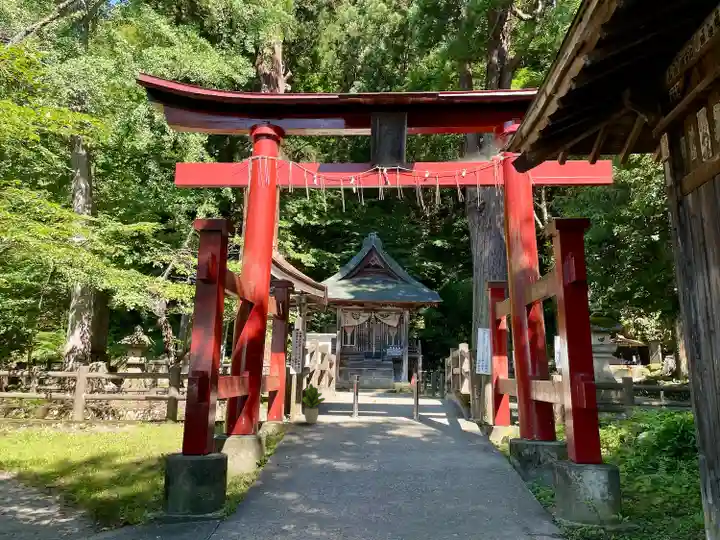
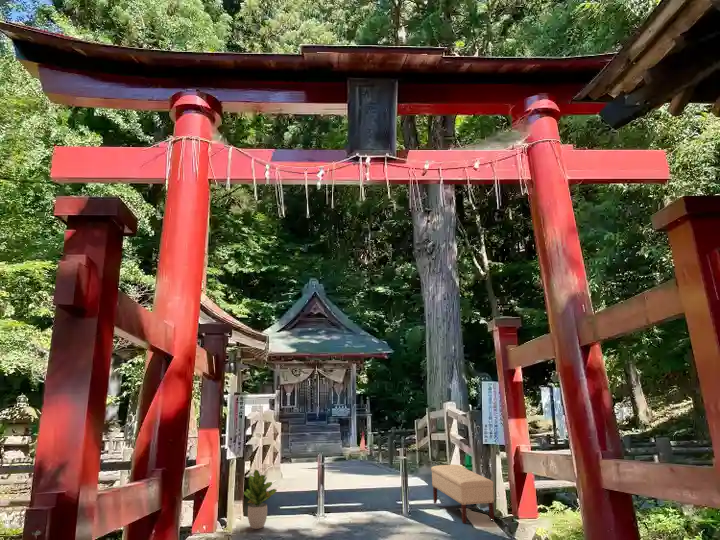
bench: none [443,391,484,432] -> present [431,465,494,523]

